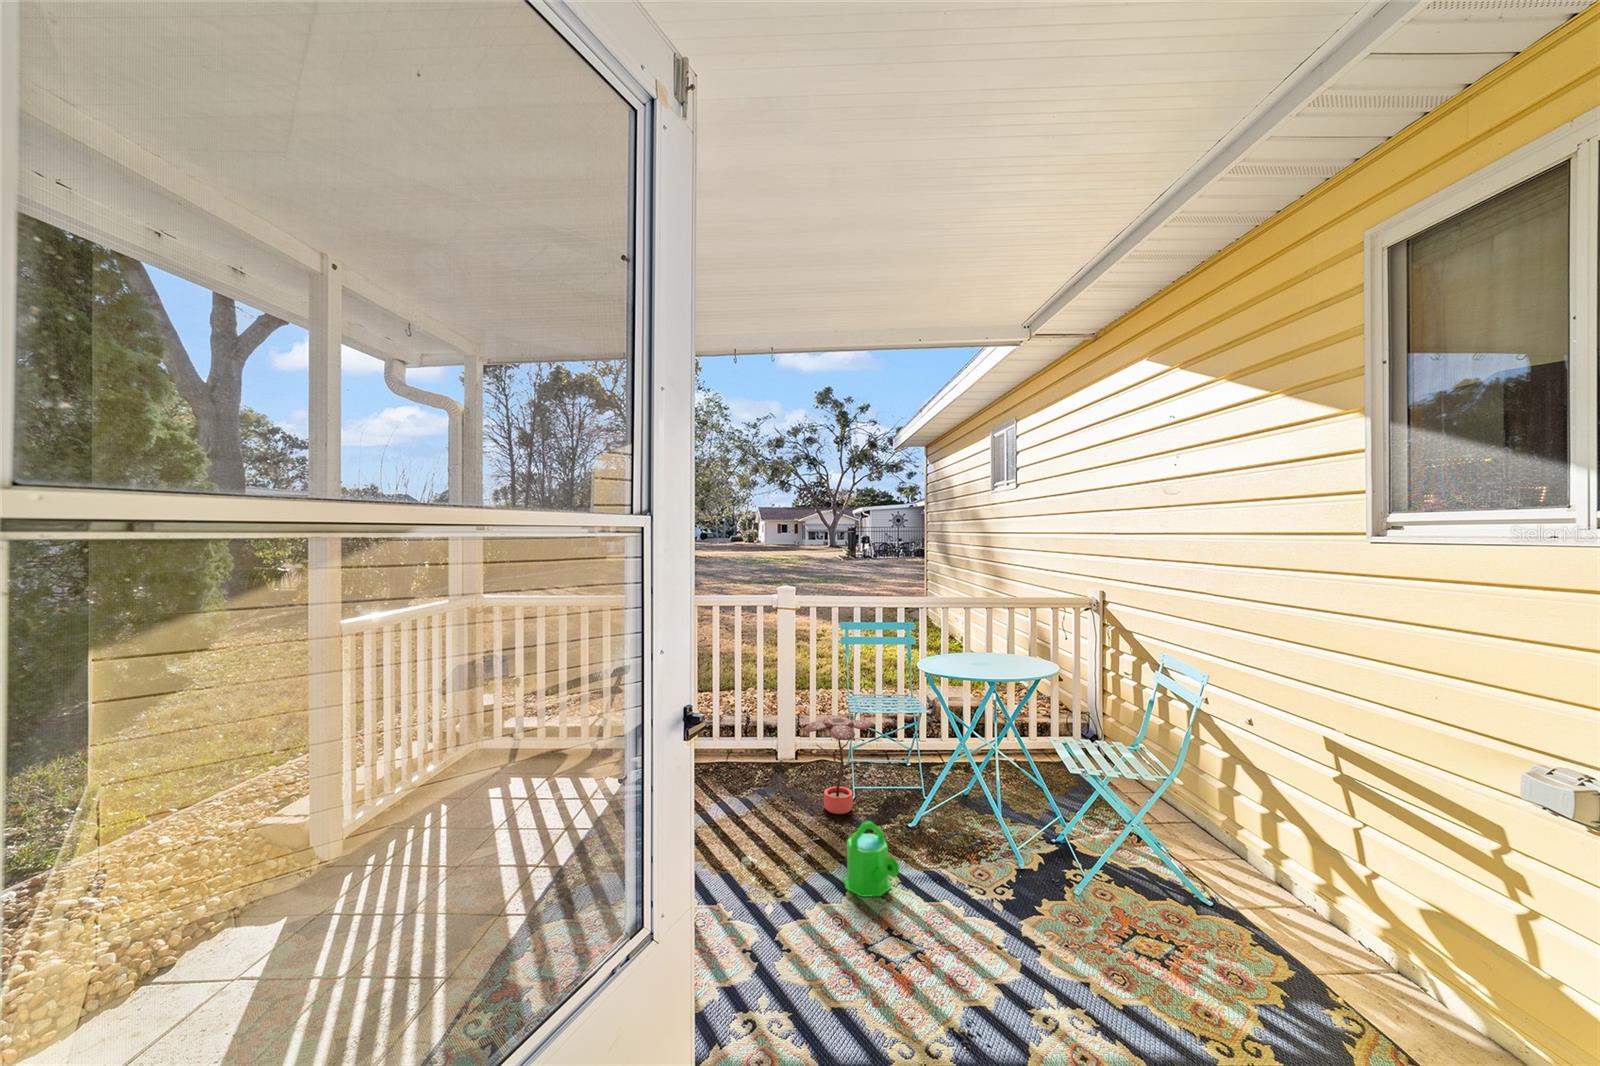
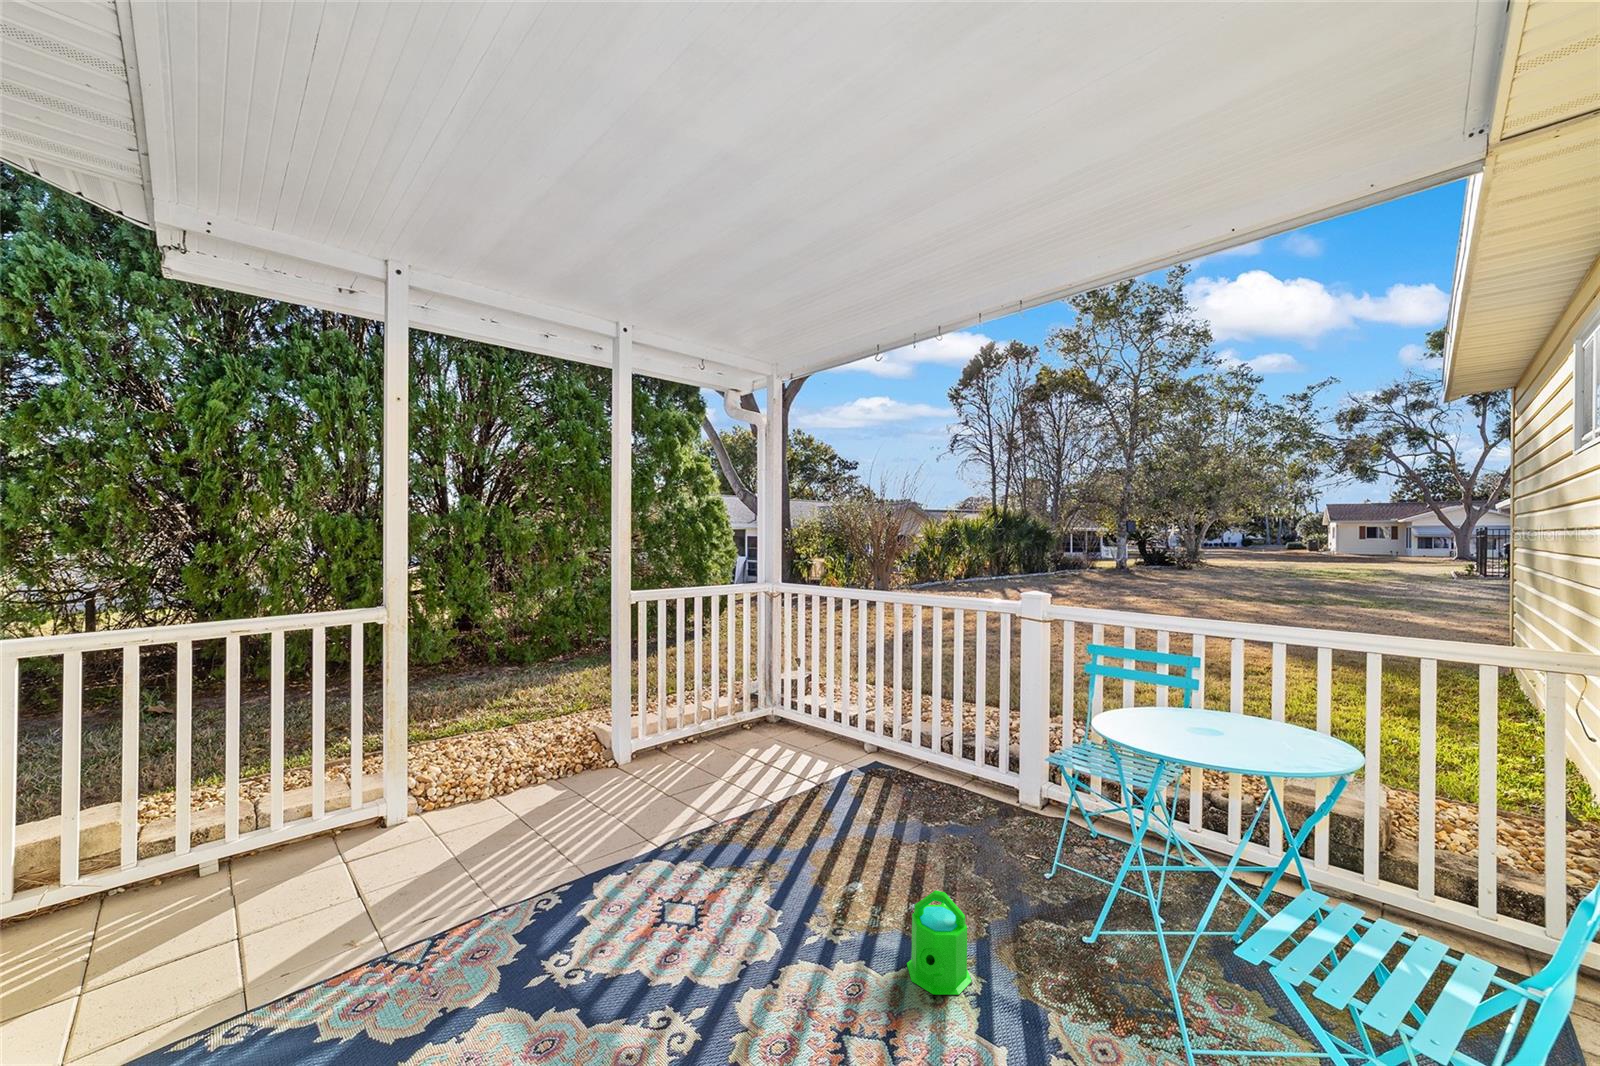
potted plant: present [805,715,873,814] -> none [974,758,1068,889]

